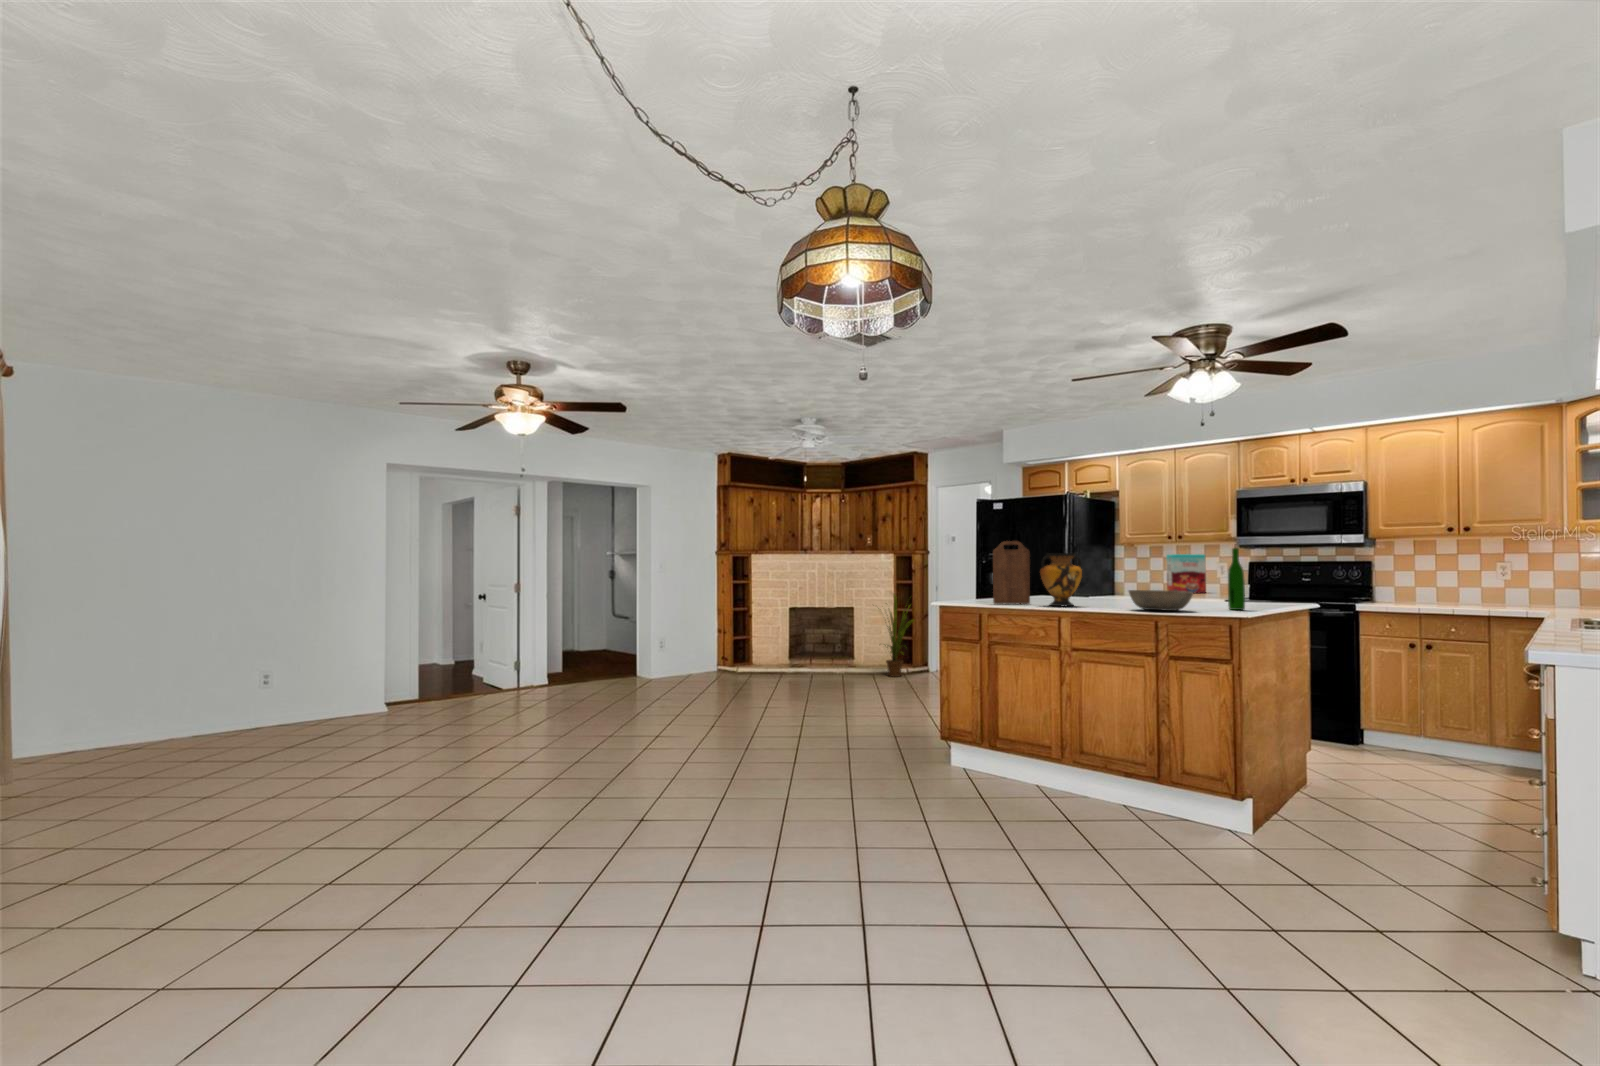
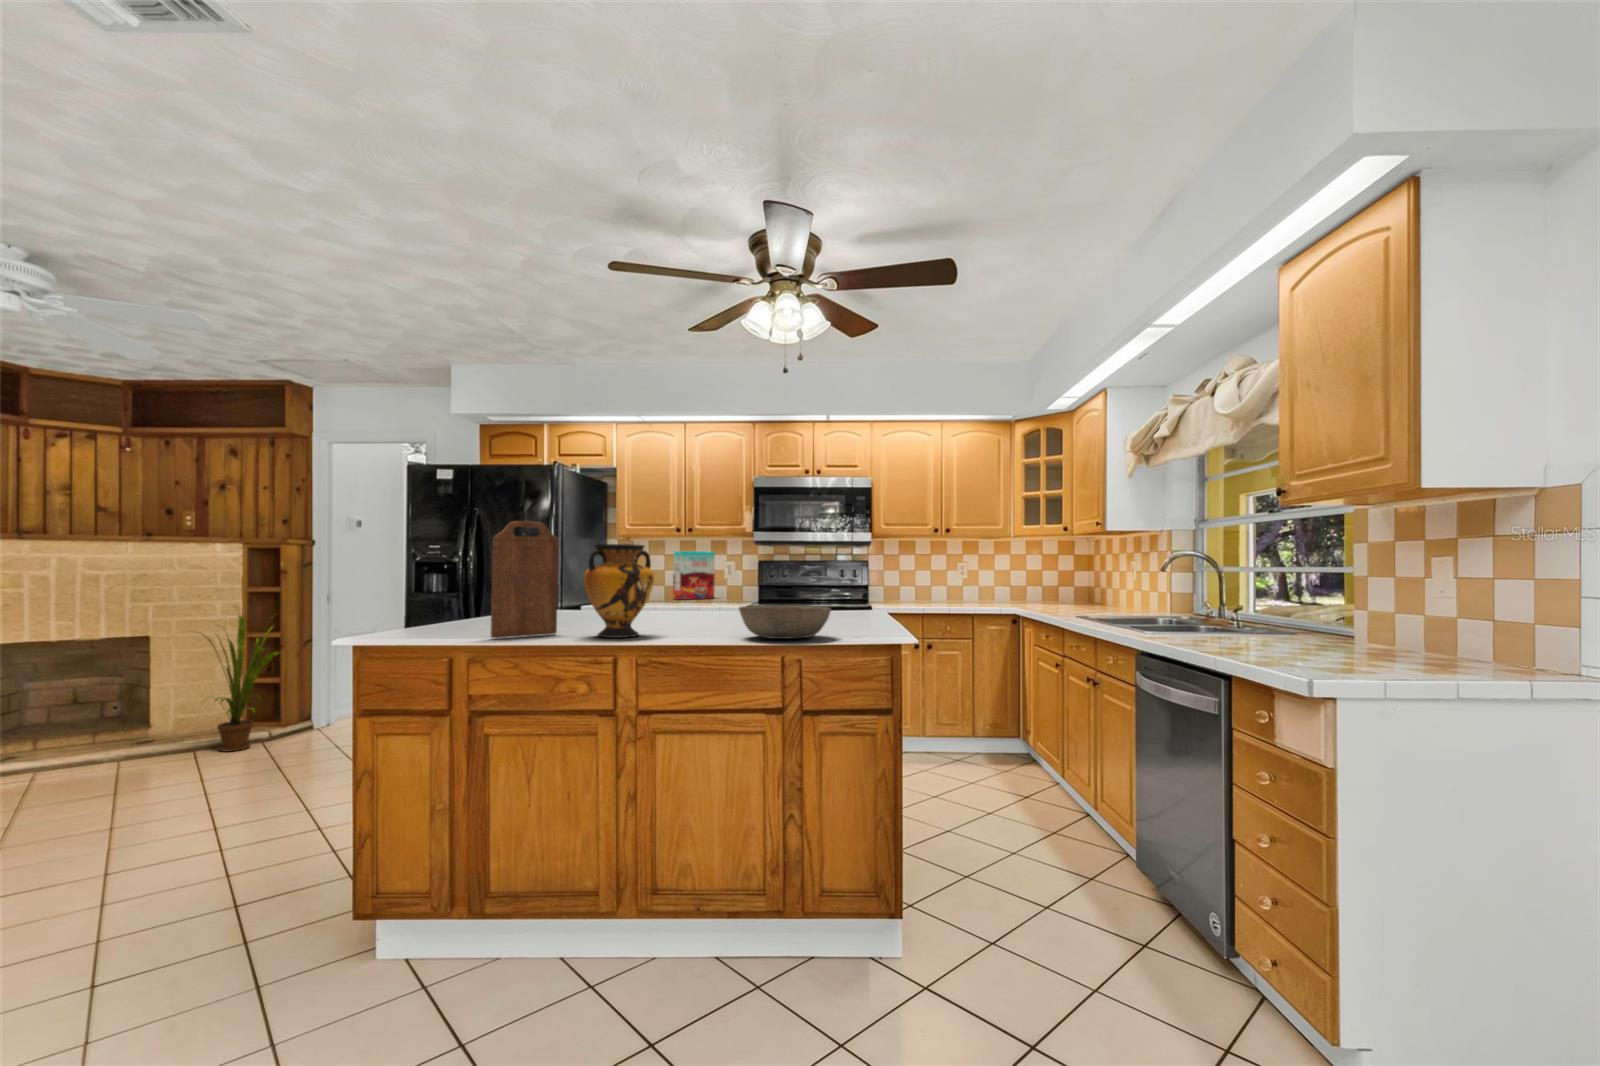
wine bottle: present [1228,548,1245,610] -> none [848,542,869,630]

